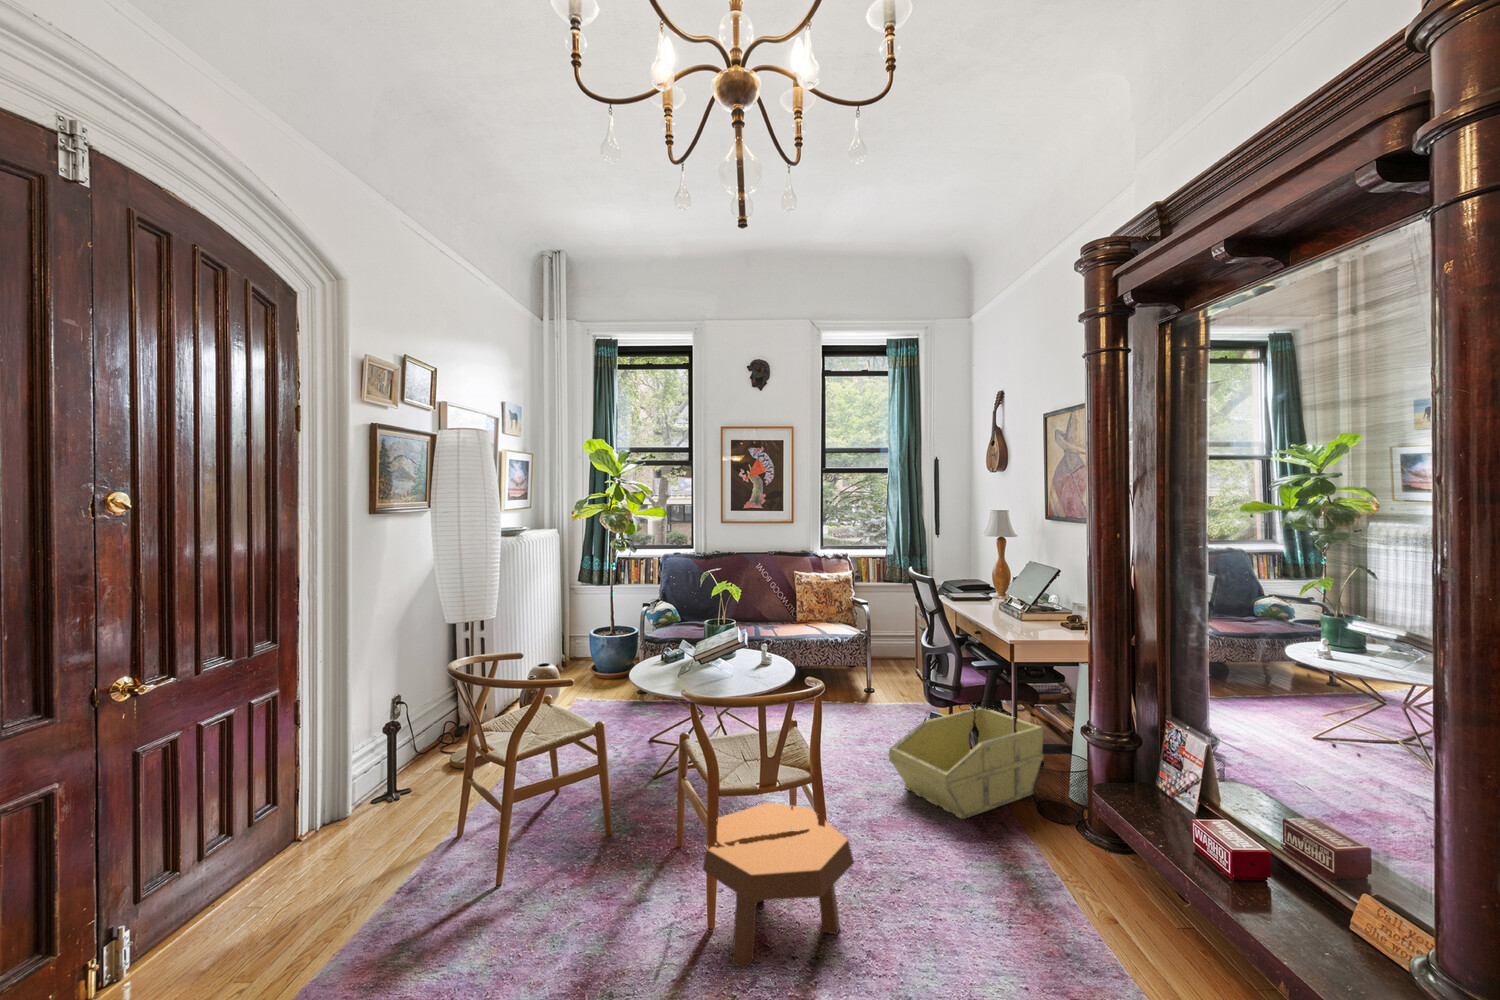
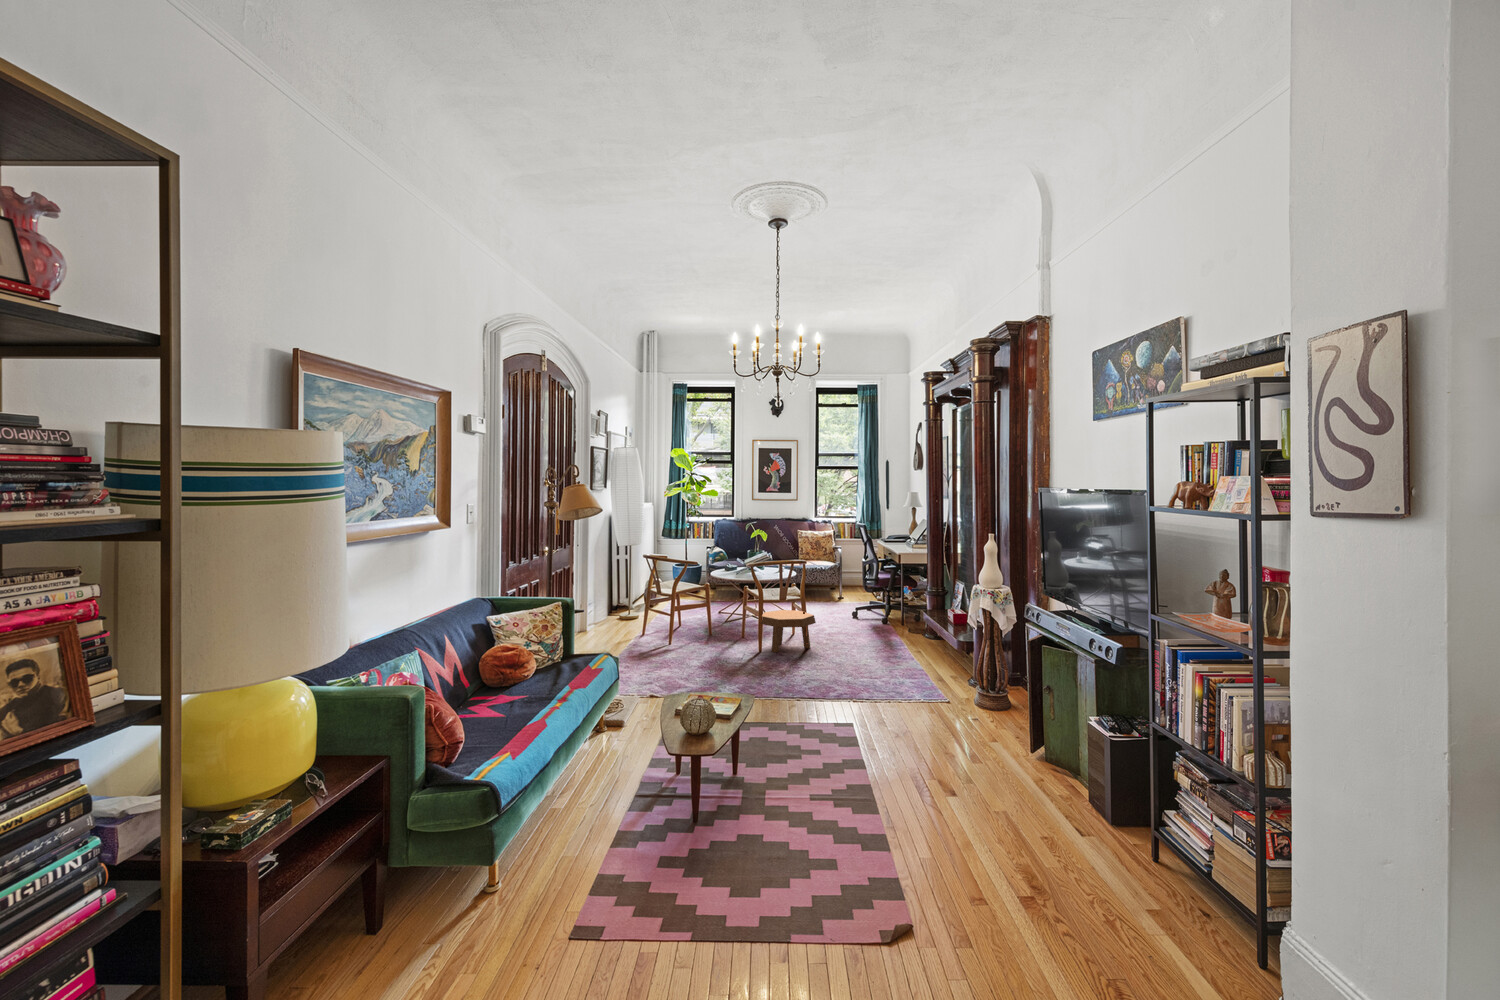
storage bin: present [889,708,1044,819] -> none [839,591,913,631]

